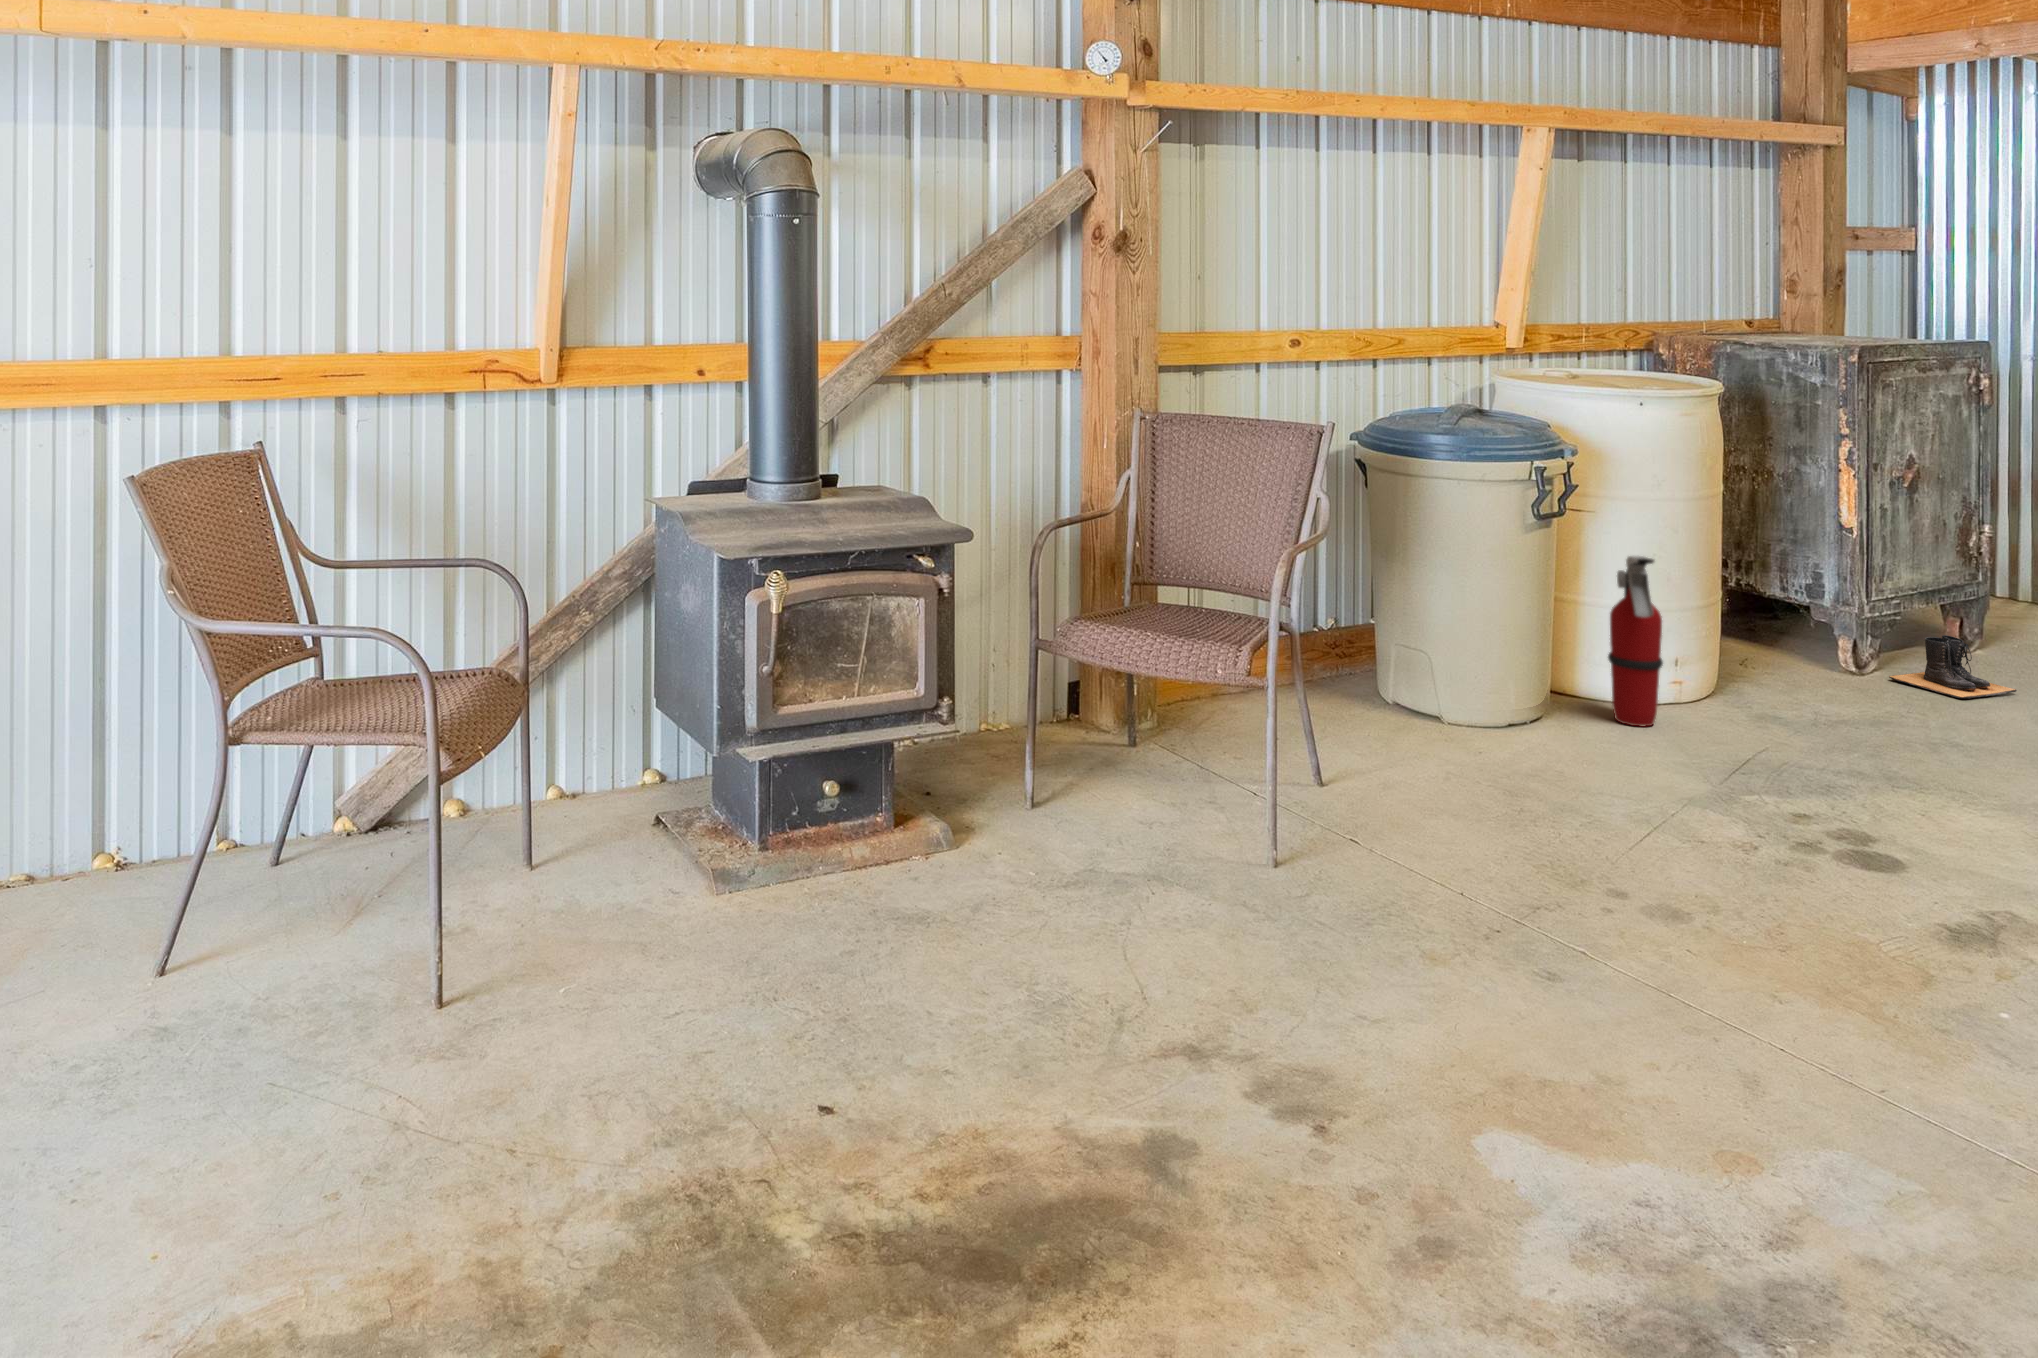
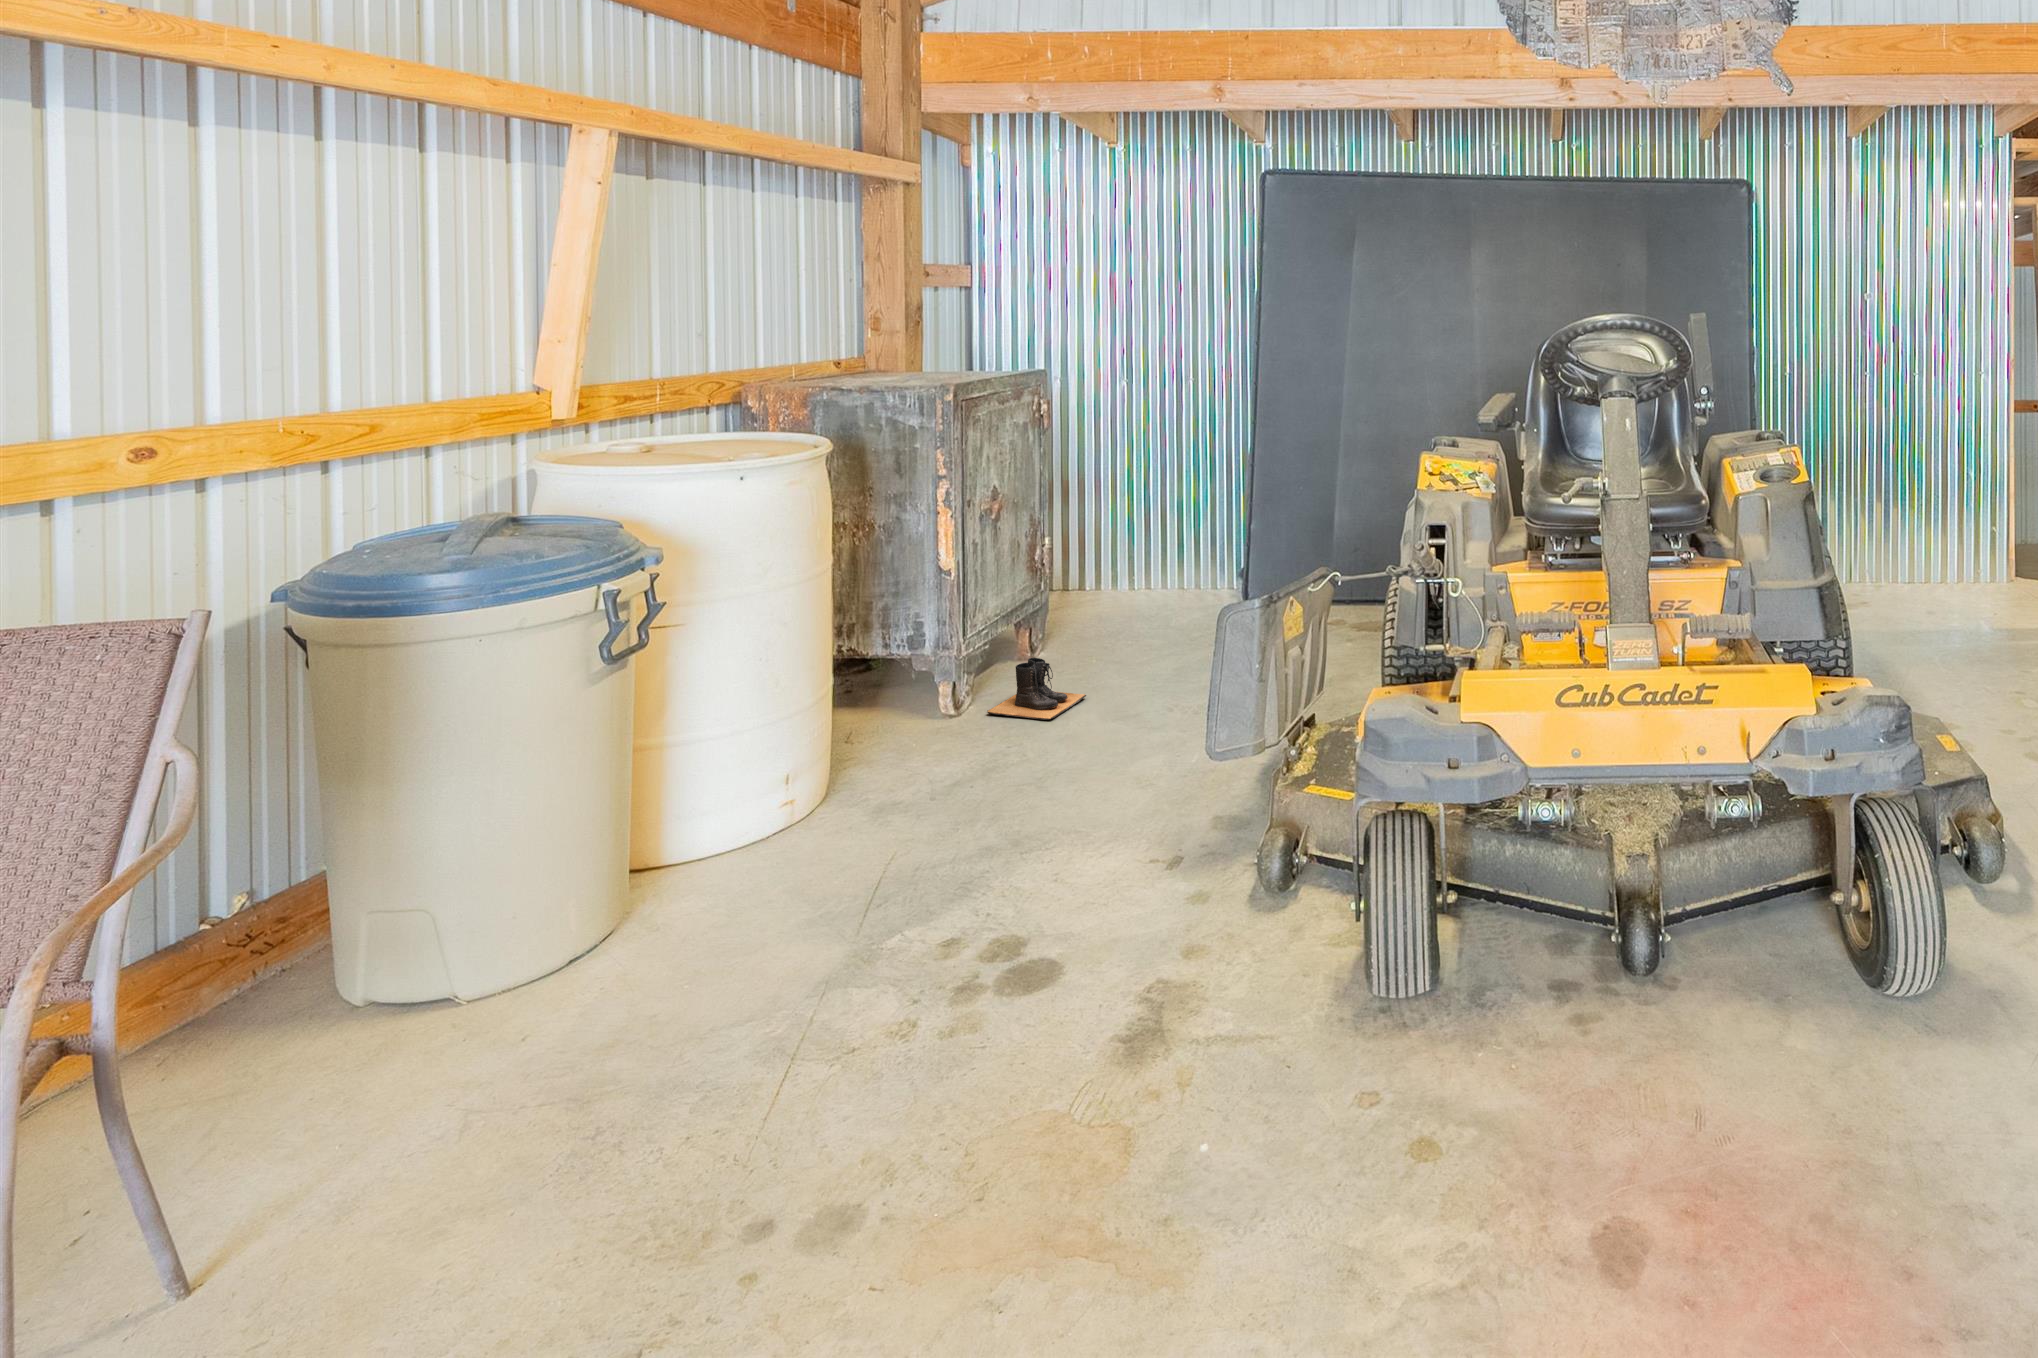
fire extinguisher: present [1608,556,1663,727] -> none [711,680,781,894]

